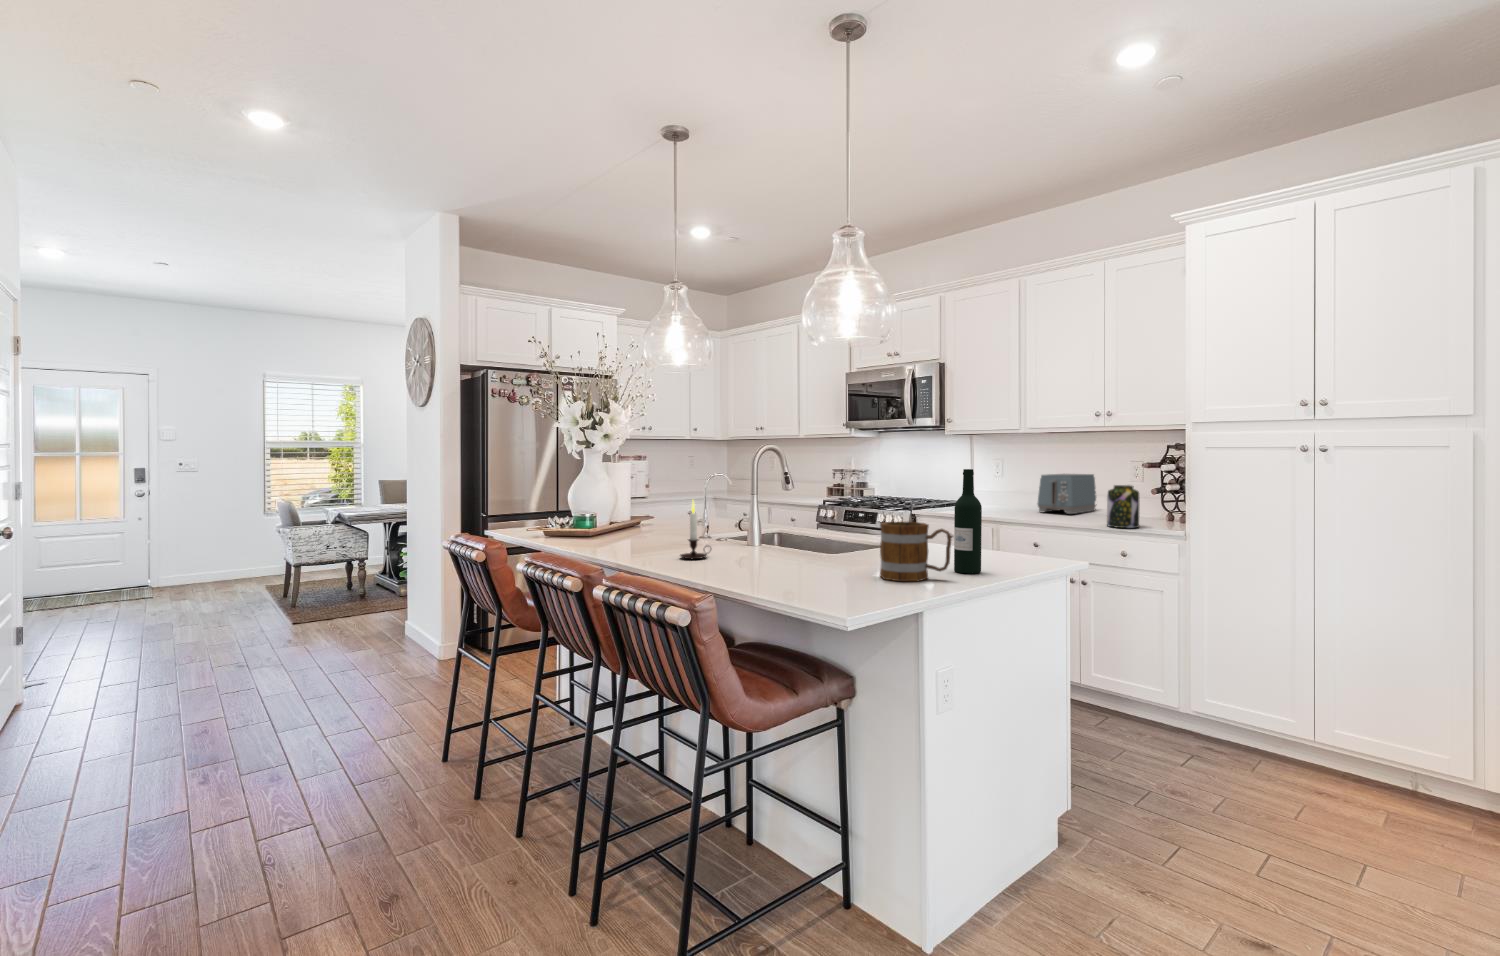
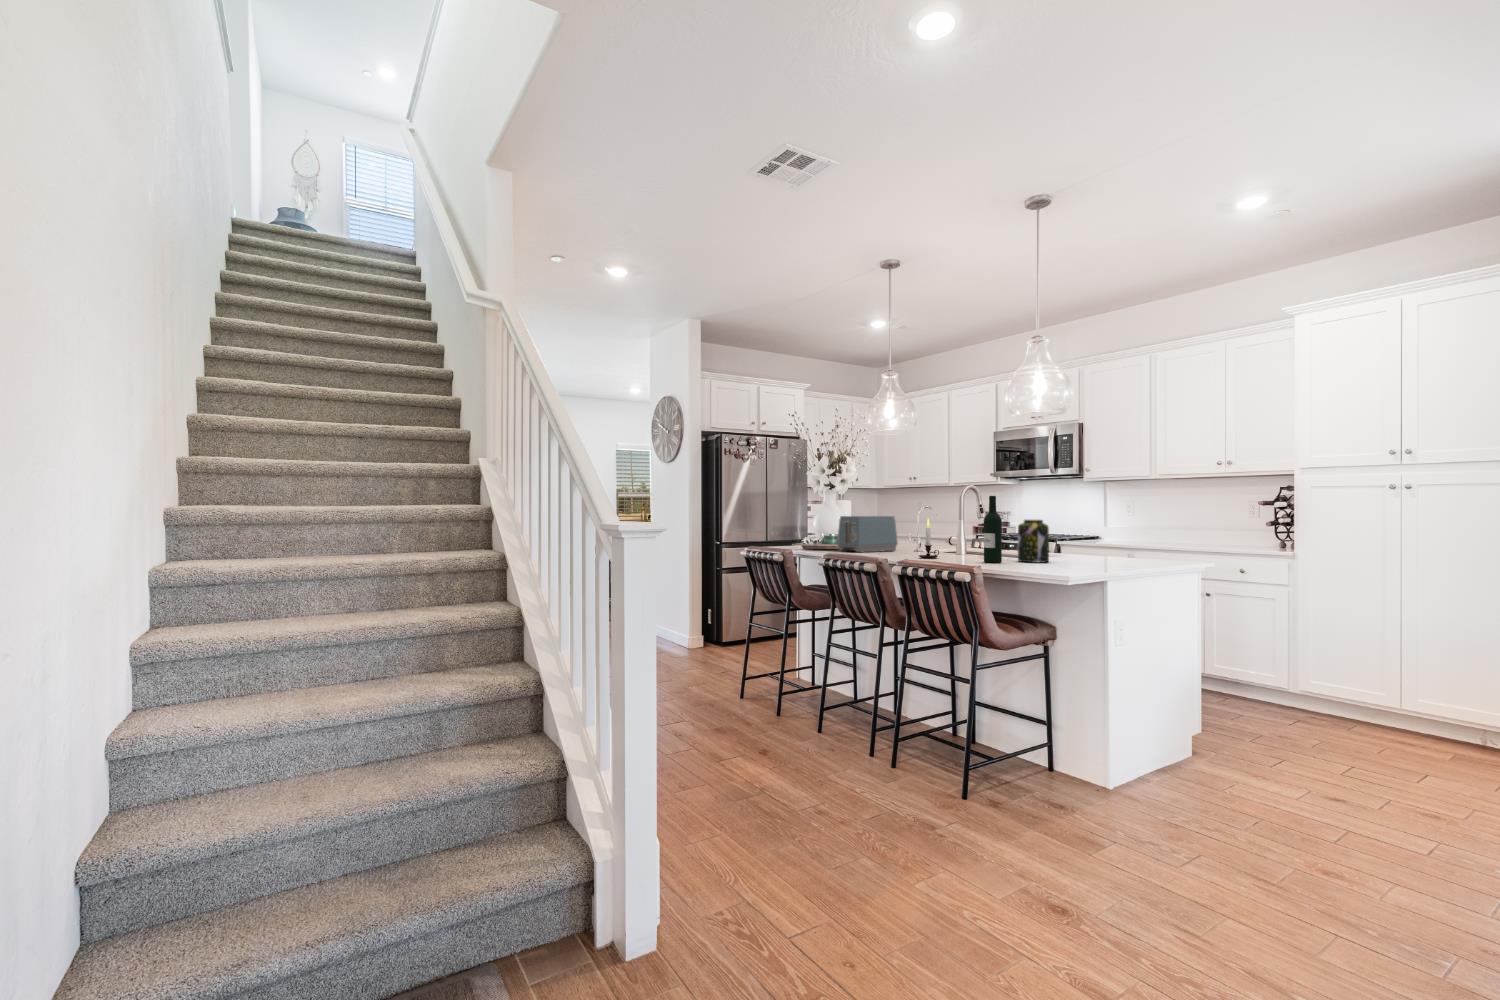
wine bottle: present [954,469,982,574] -> present [984,496,1002,563]
toaster: present [1038,474,1096,514] -> present [837,516,897,552]
jar: present [1107,485,1139,528] -> present [1018,520,1049,562]
mug: present [880,522,951,581] -> none [1072,530,1124,567]

